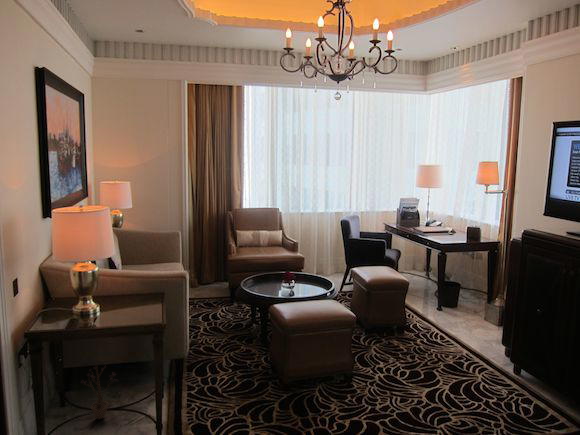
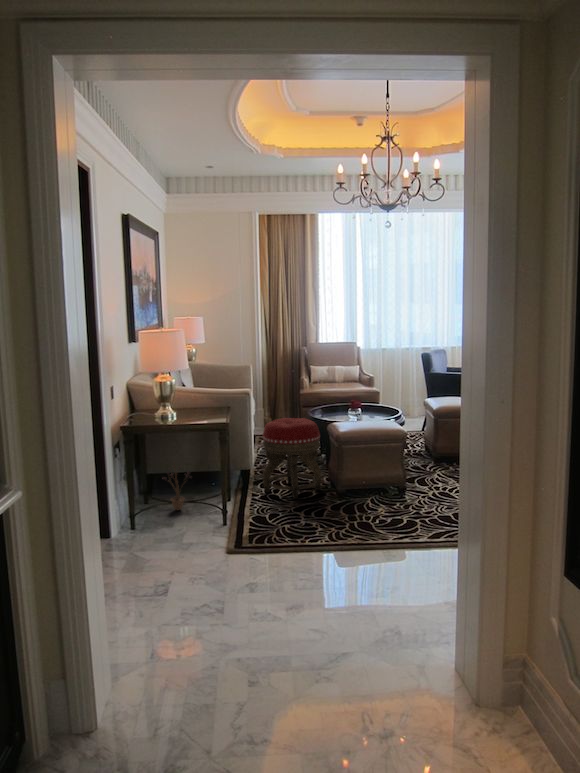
footstool: none [199,299,262,393] -> present [263,418,321,499]

